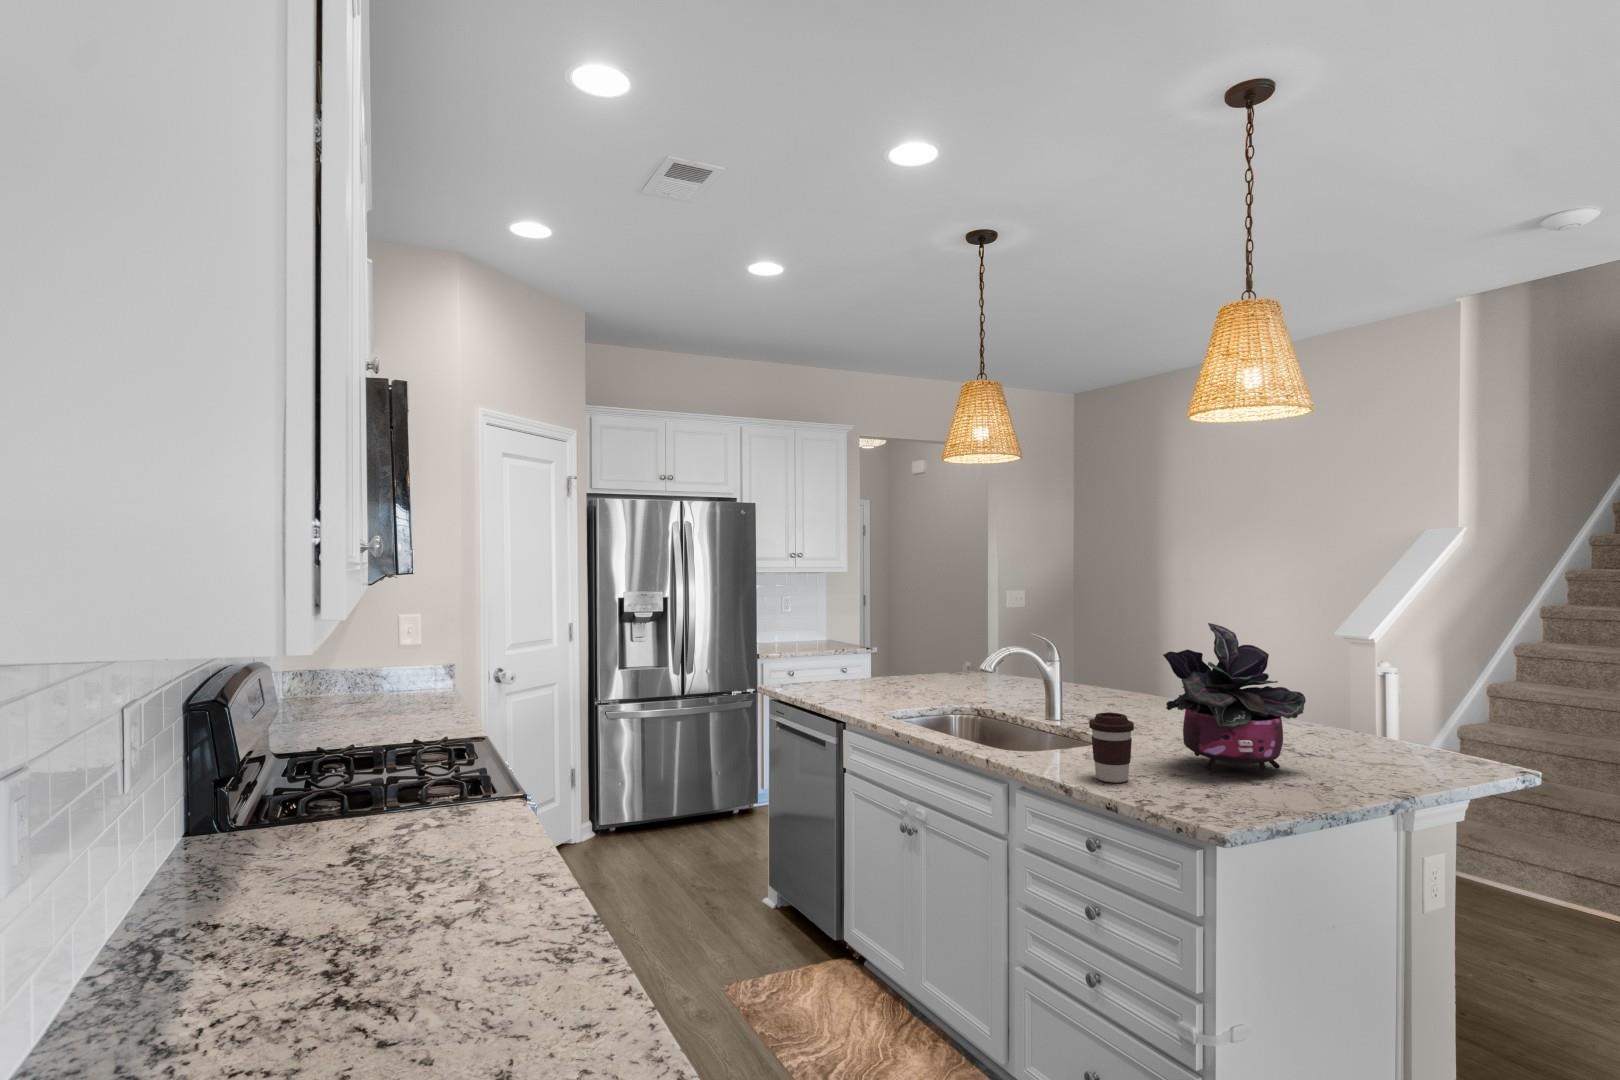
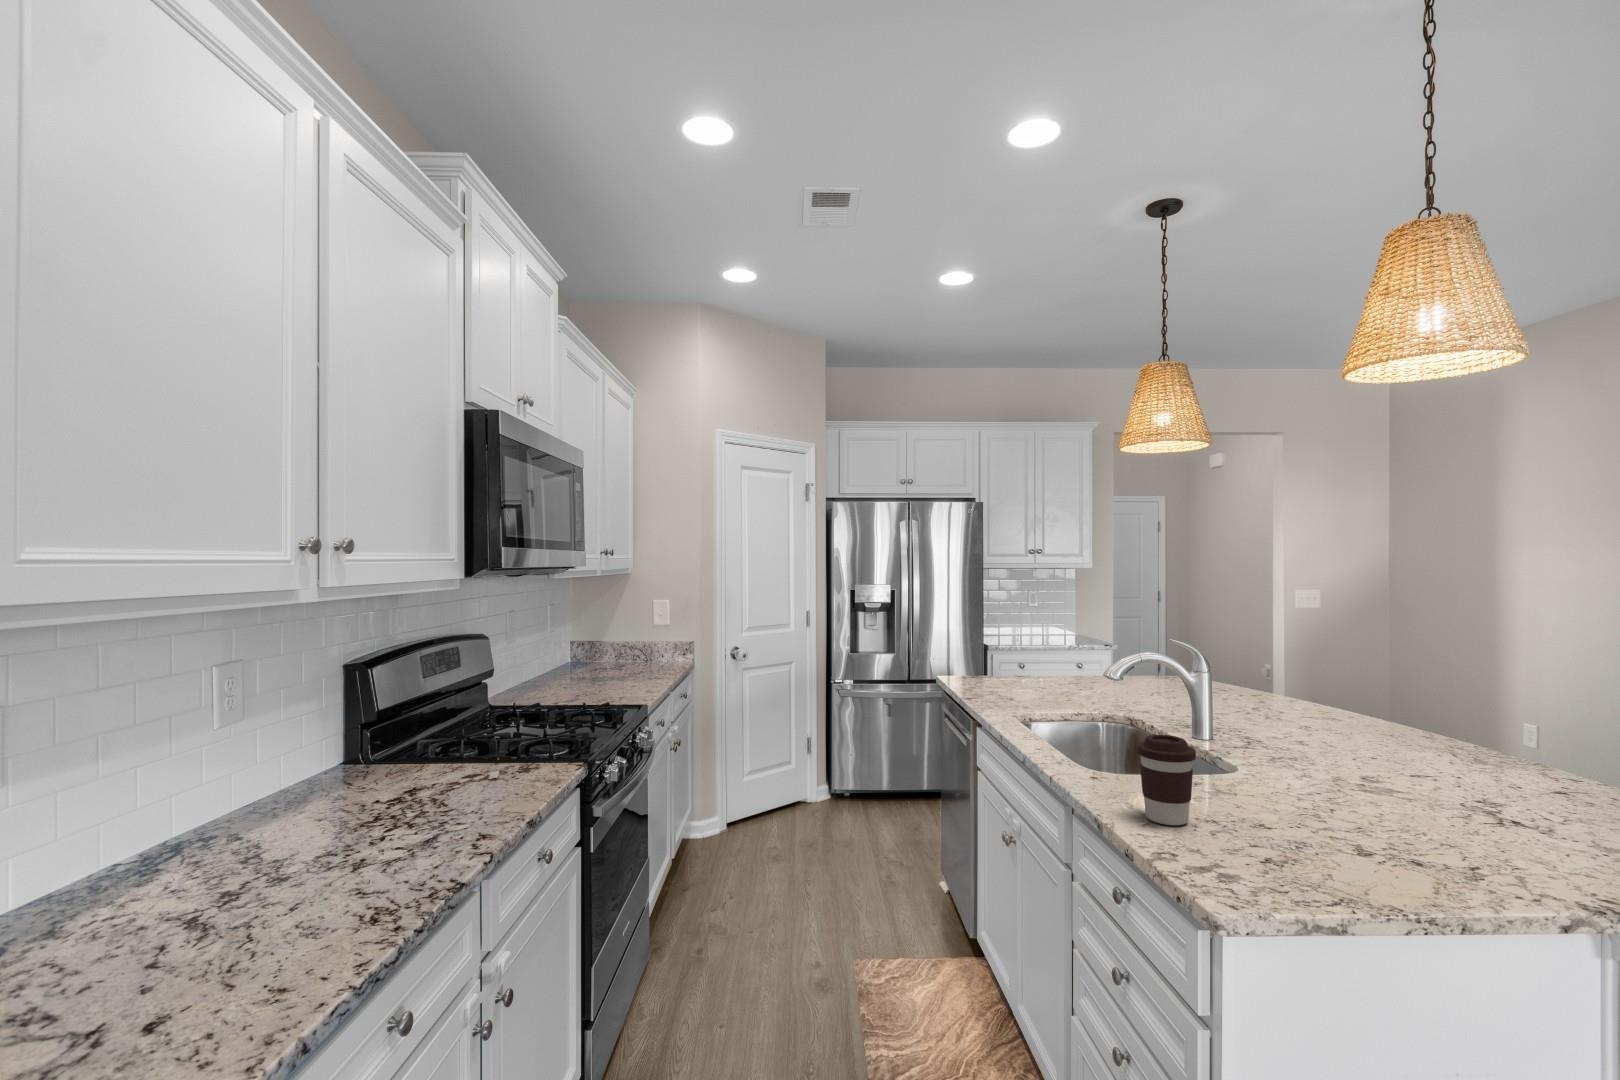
potted plant: present [1163,623,1306,773] -> none [1263,632,1492,847]

